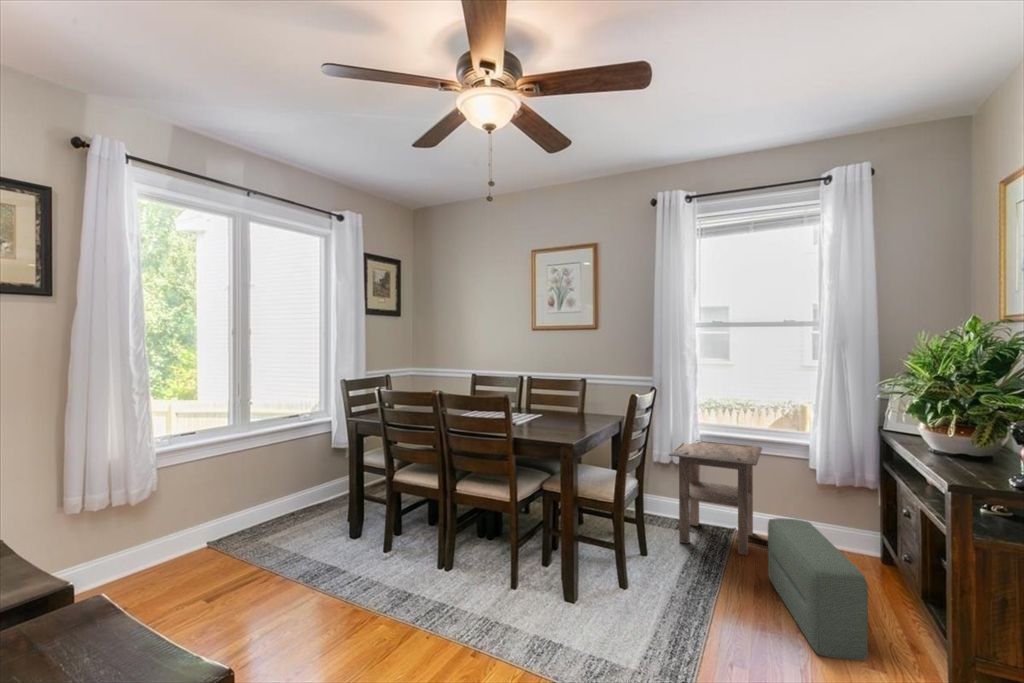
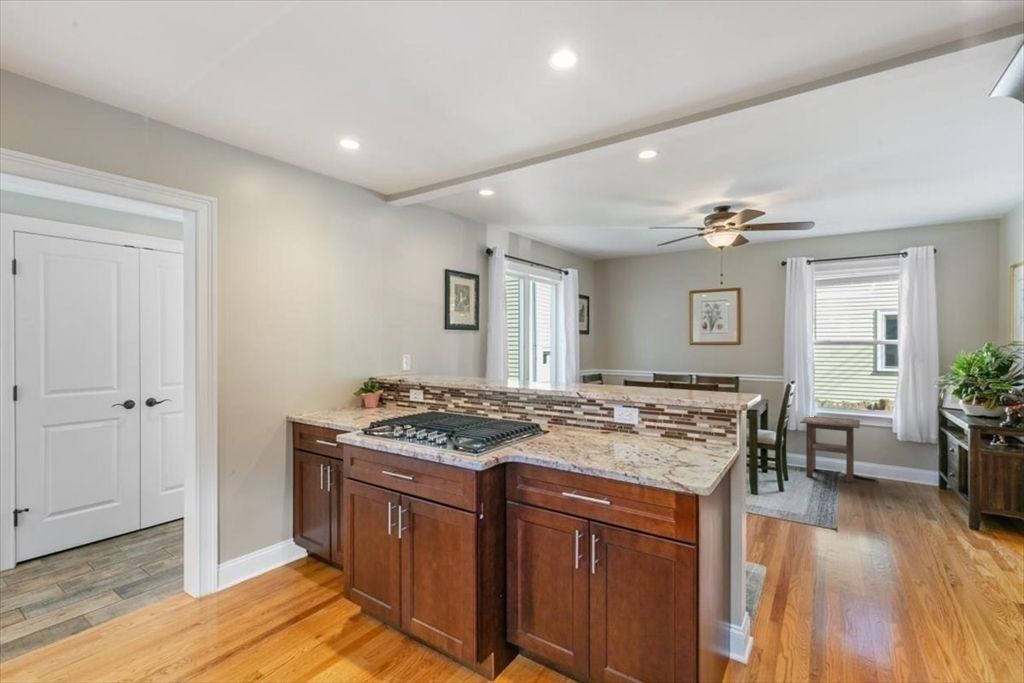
pouf: present [768,518,868,661] -> none [868,456,929,518]

